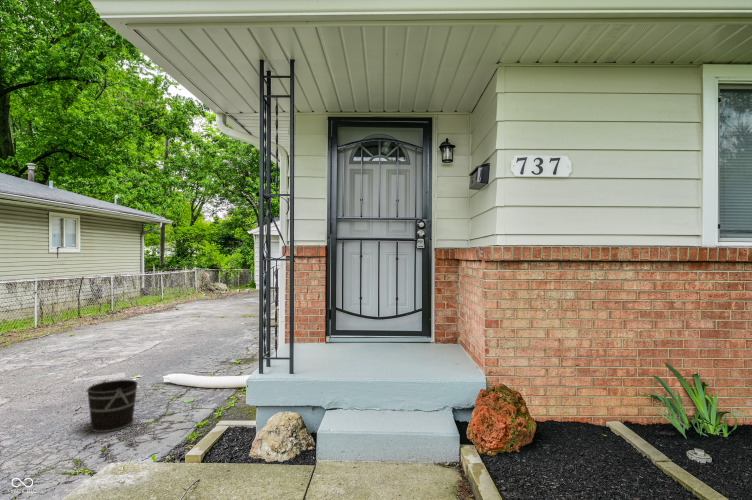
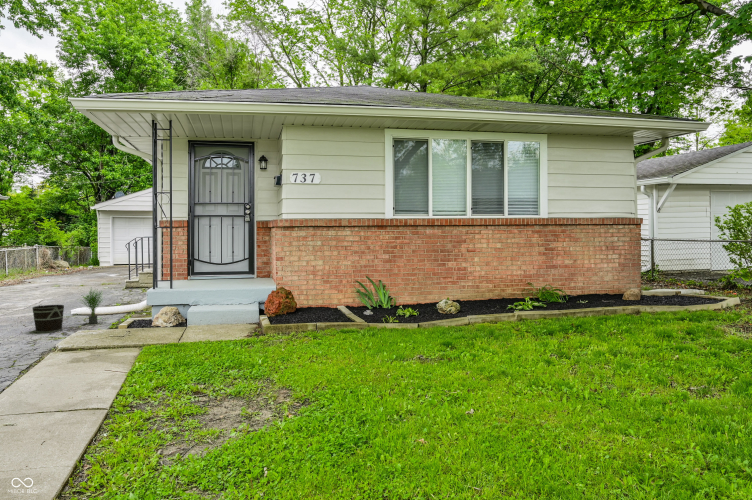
potted plant: none [163,348,204,409] -> present [83,291,102,324]

